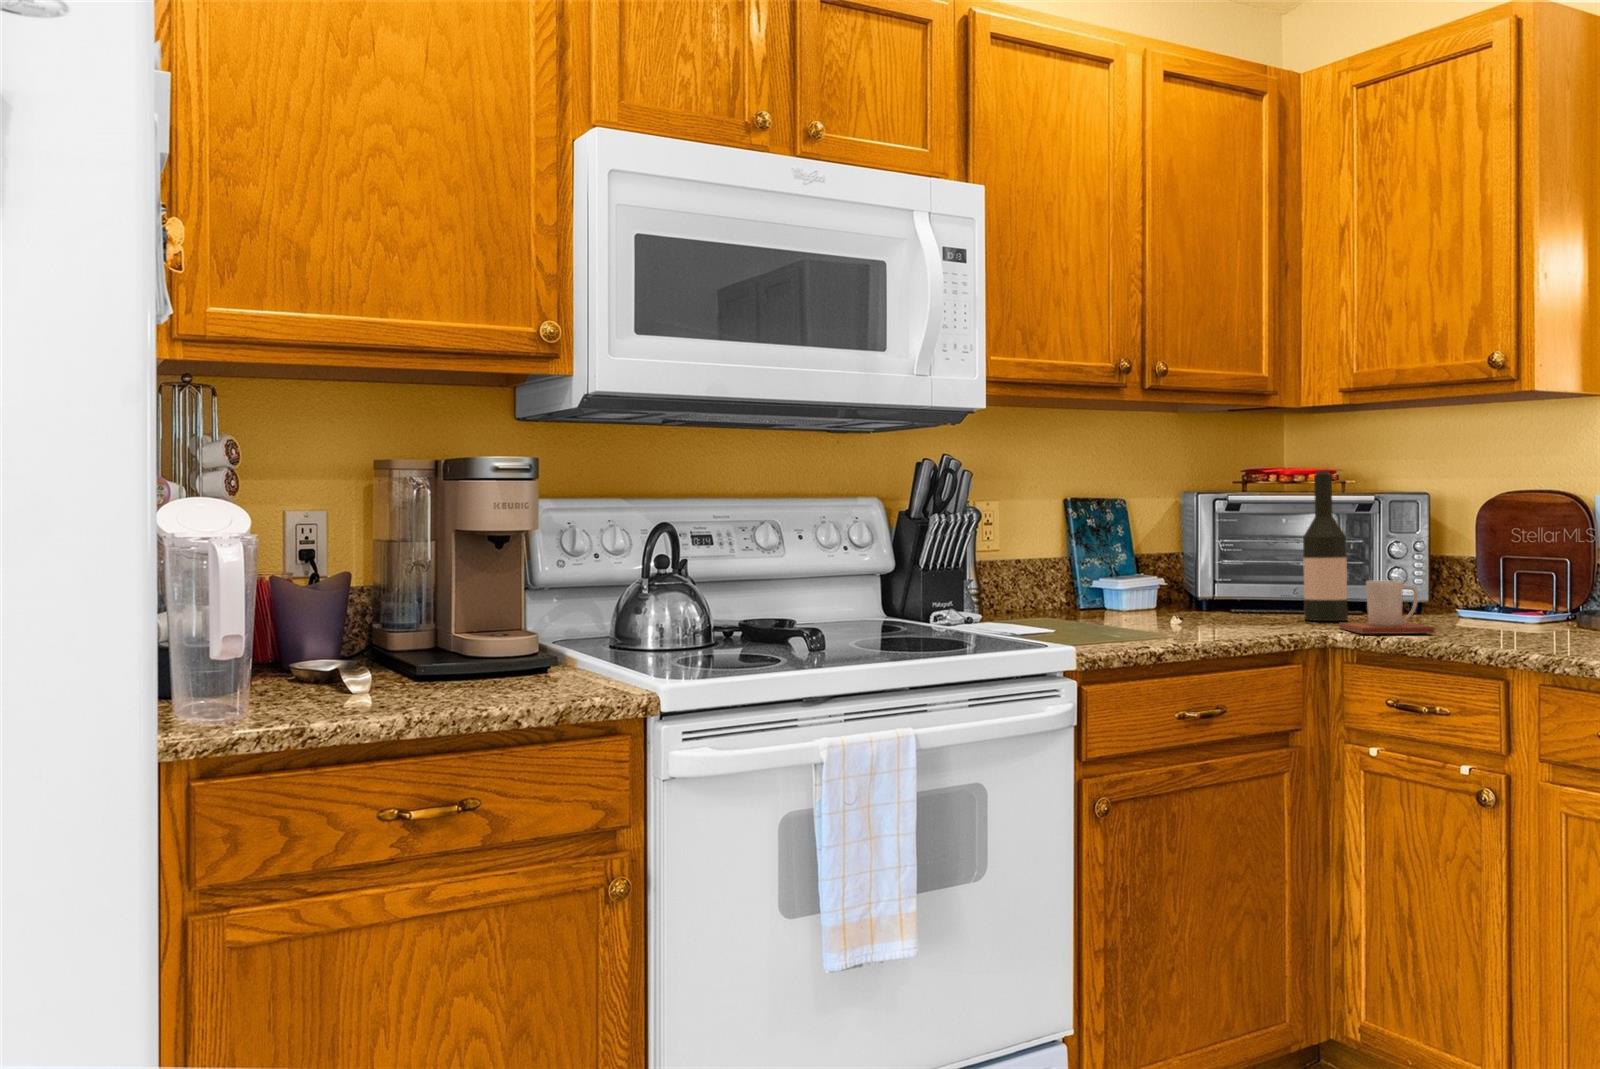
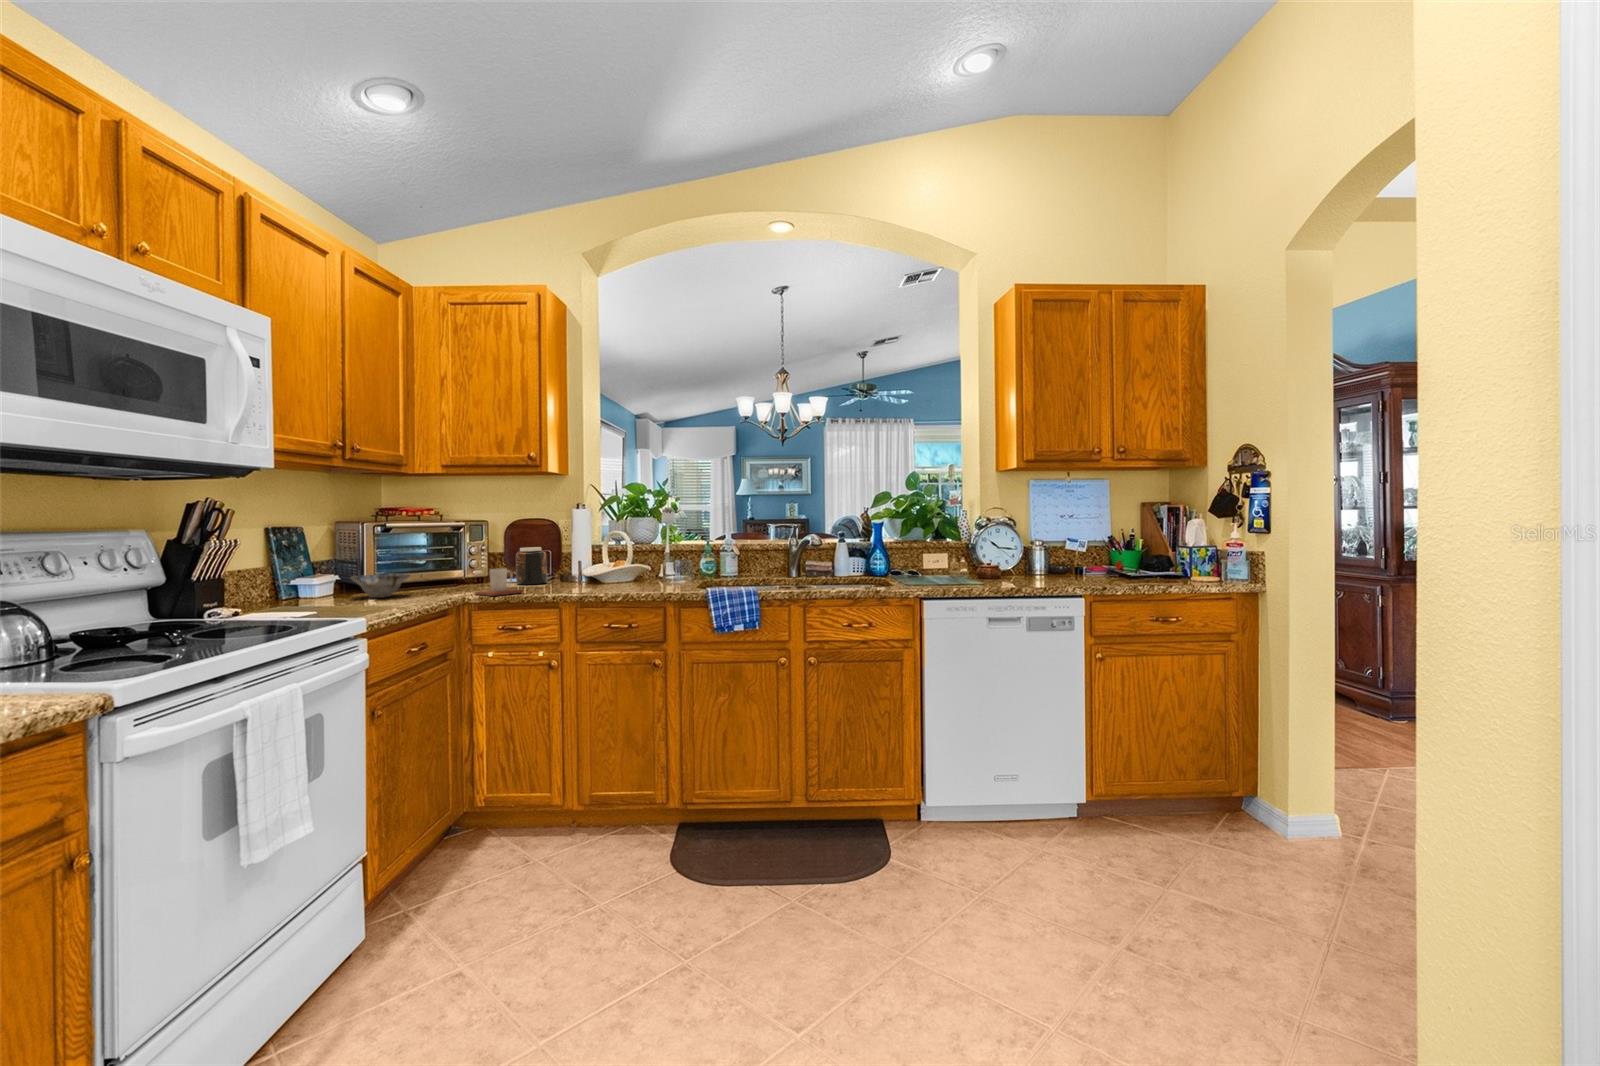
wine bottle: present [1303,470,1348,621] -> none [443,512,469,592]
jar: none [1465,542,1537,621] -> present [516,547,547,585]
ceramic bowl: none [1148,579,1241,618] -> present [351,573,410,598]

